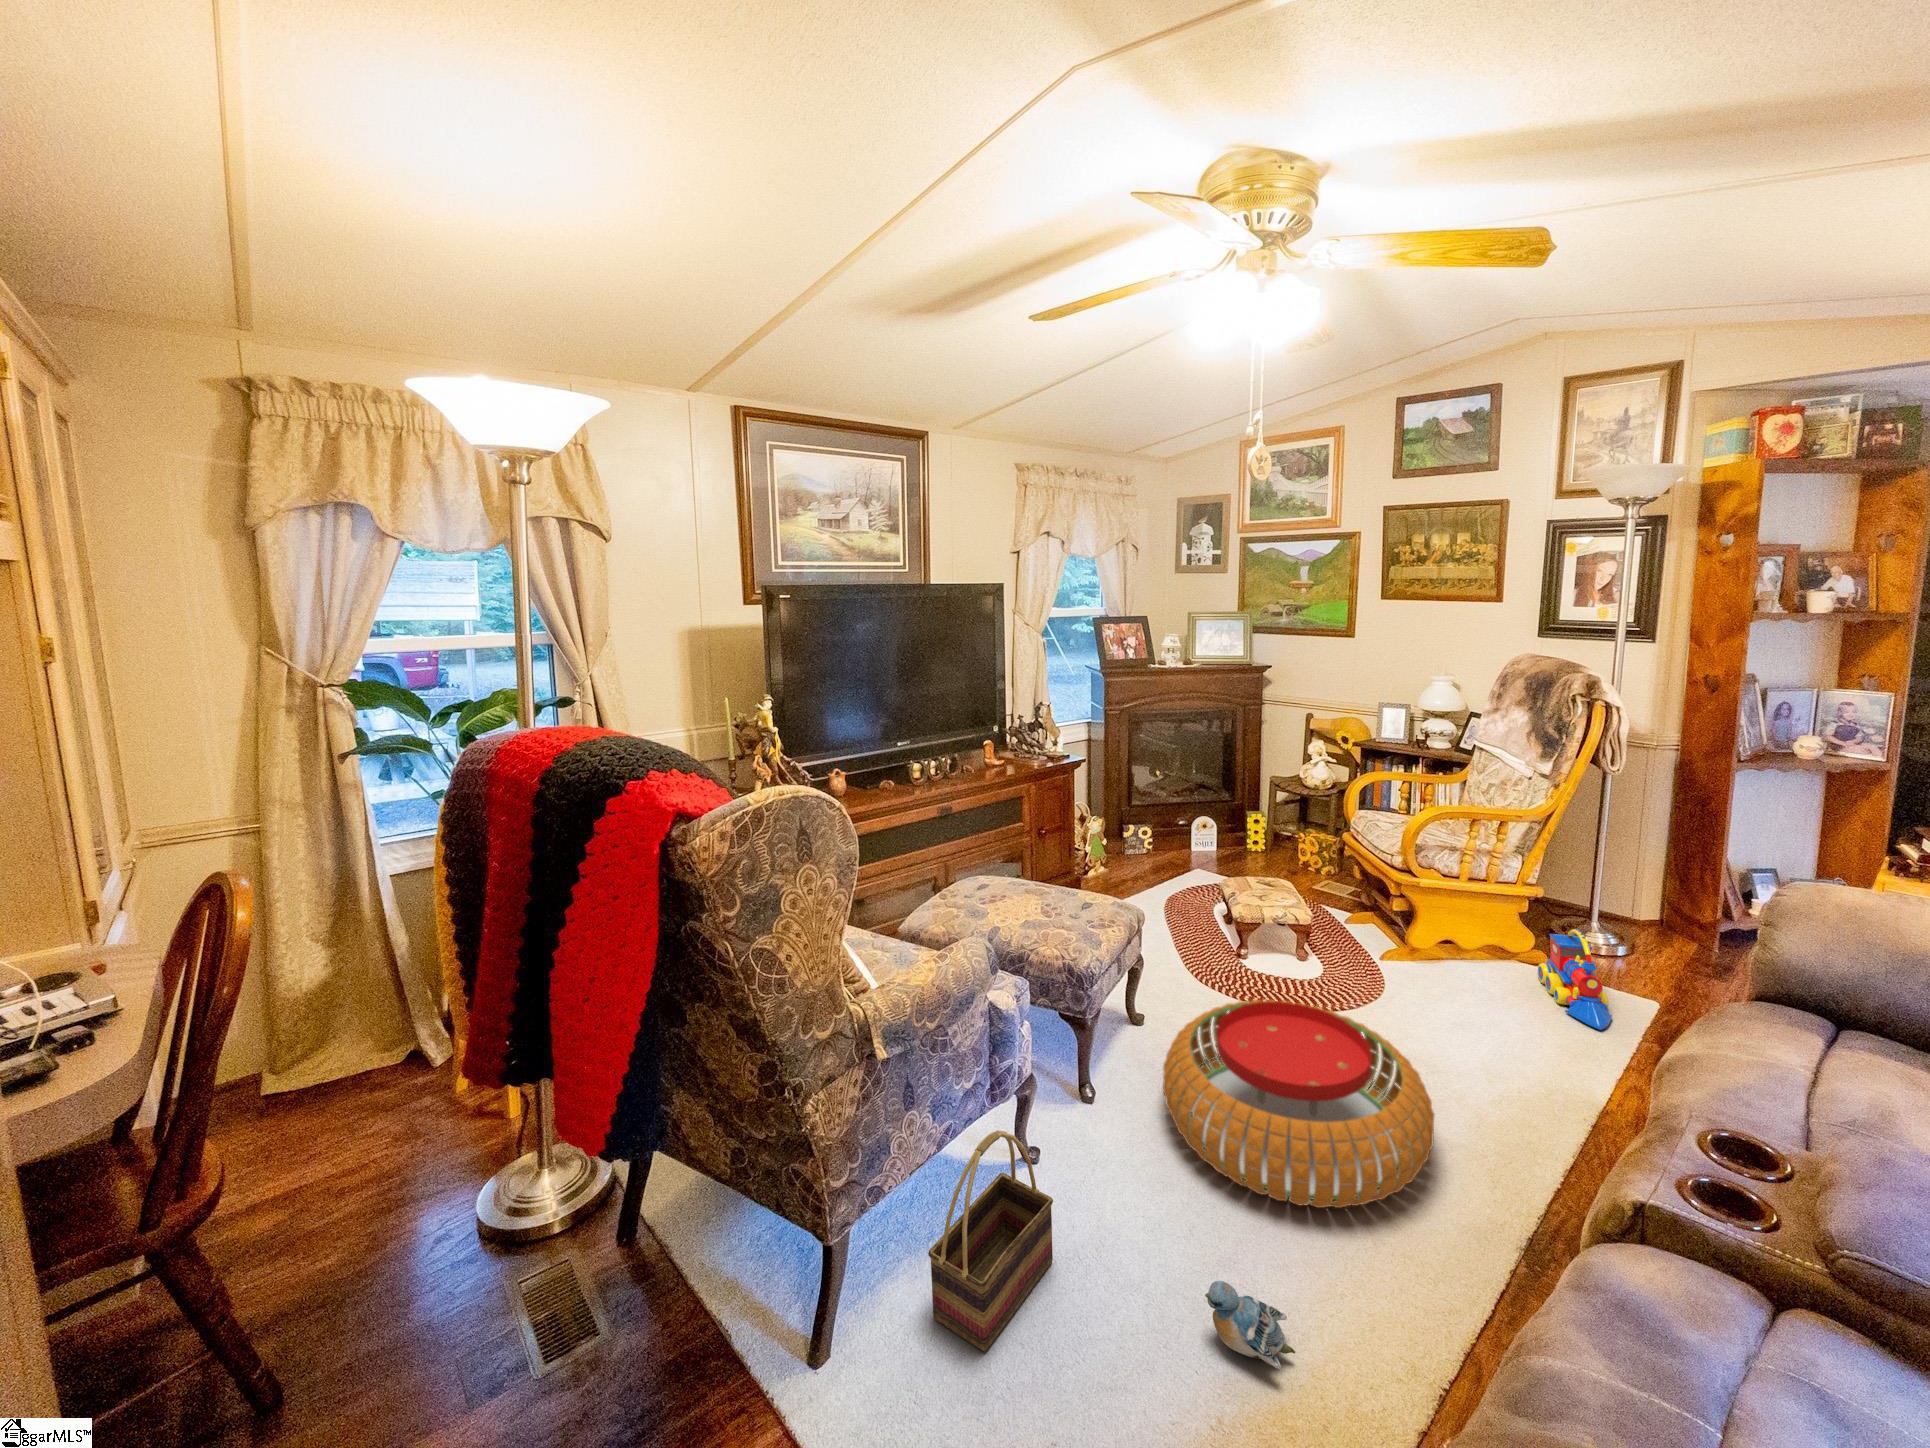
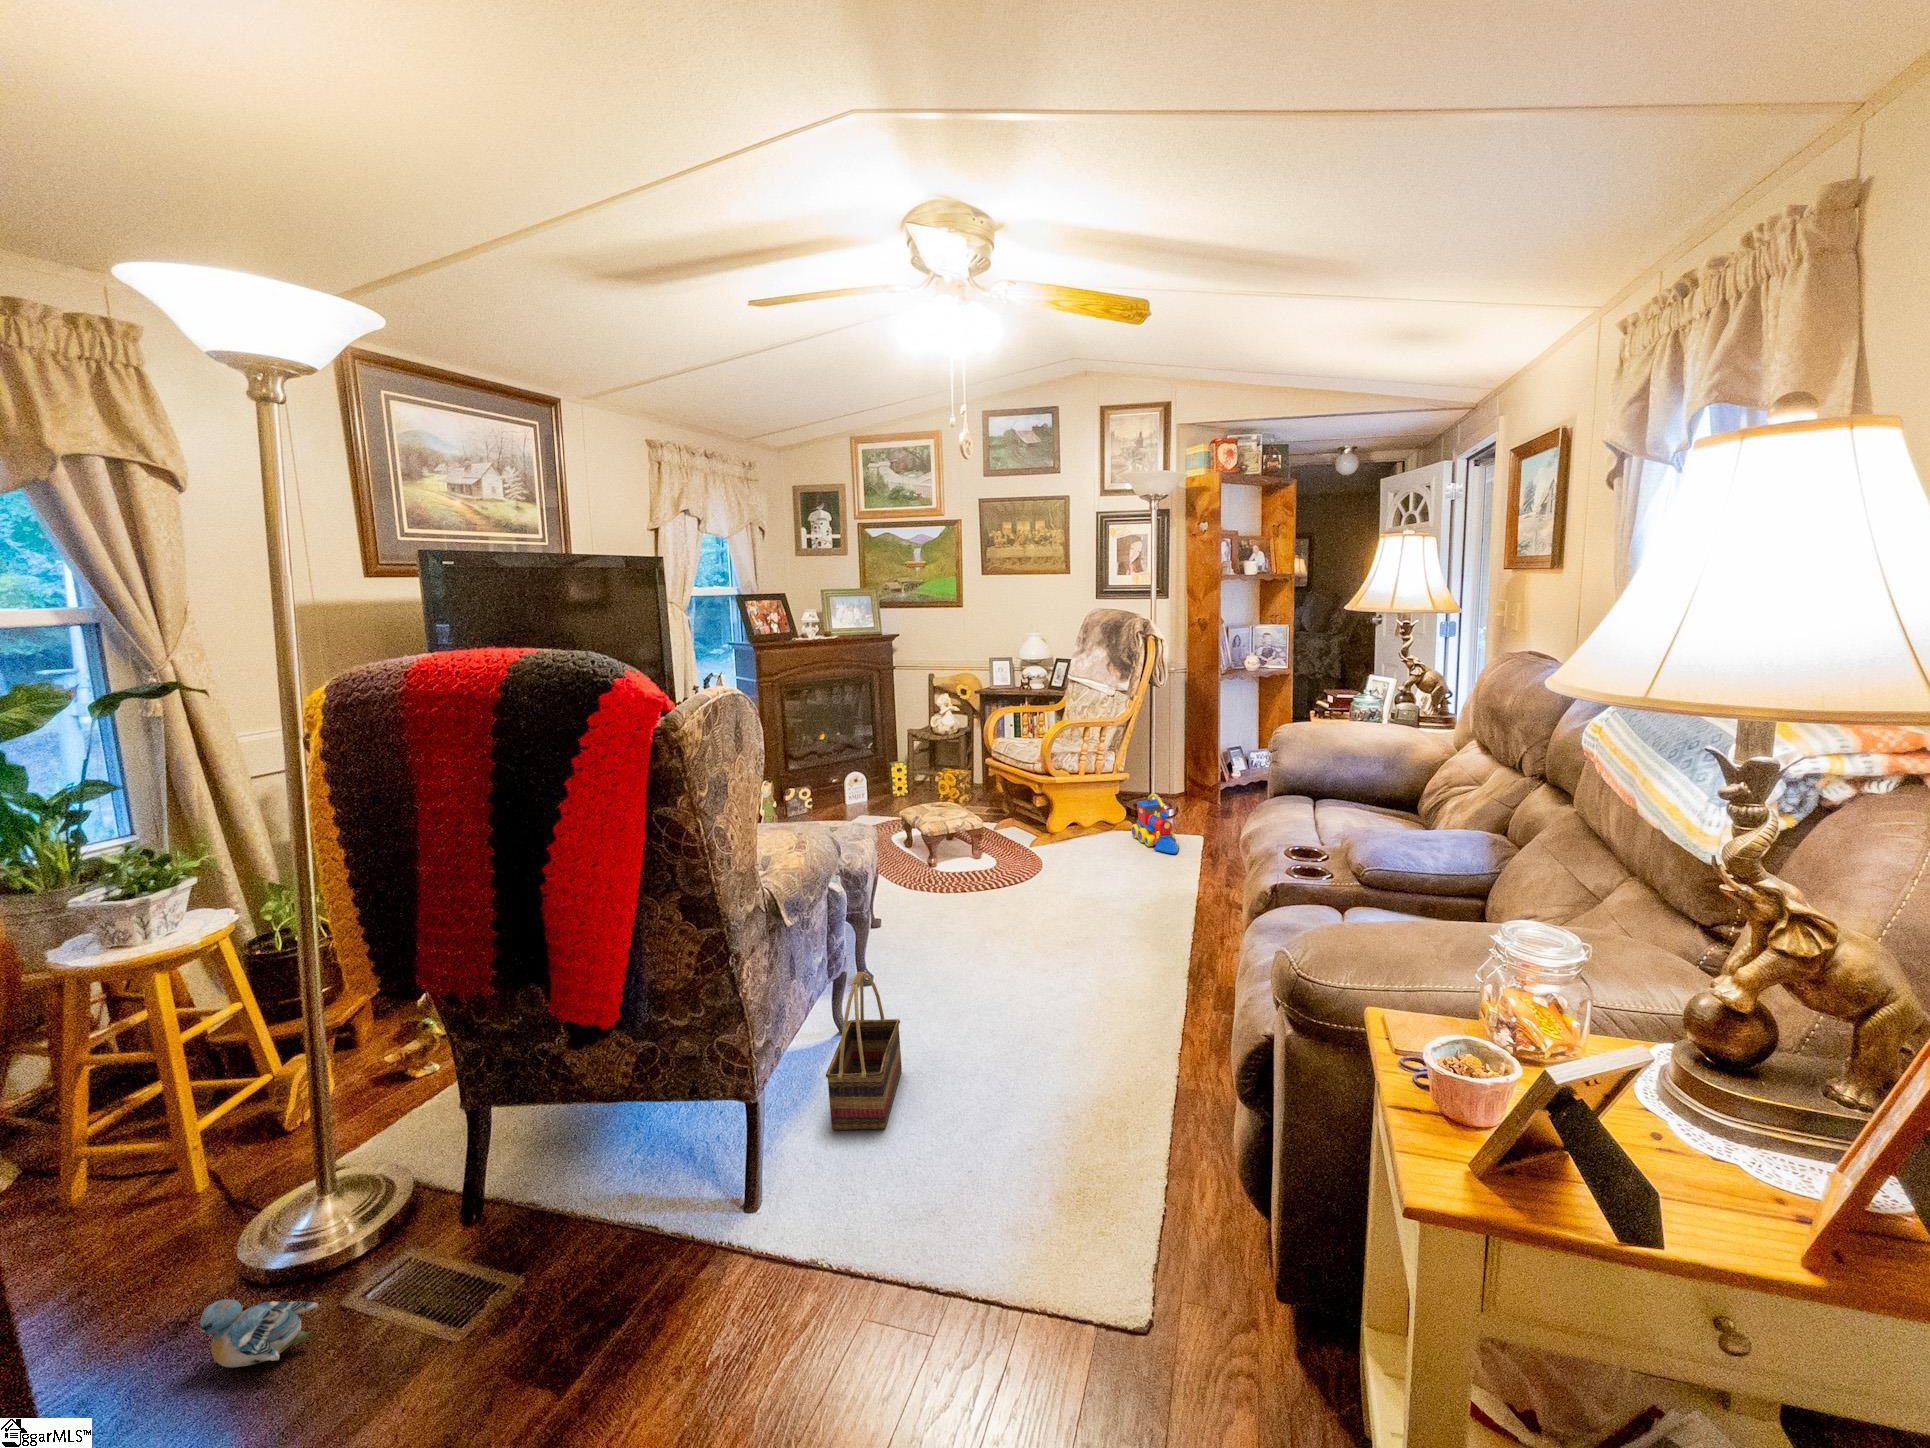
pouf: present [1163,1000,1434,1208] -> none [924,866,1115,990]
plush toy: present [1205,1281,1295,1370] -> present [199,1299,318,1368]

